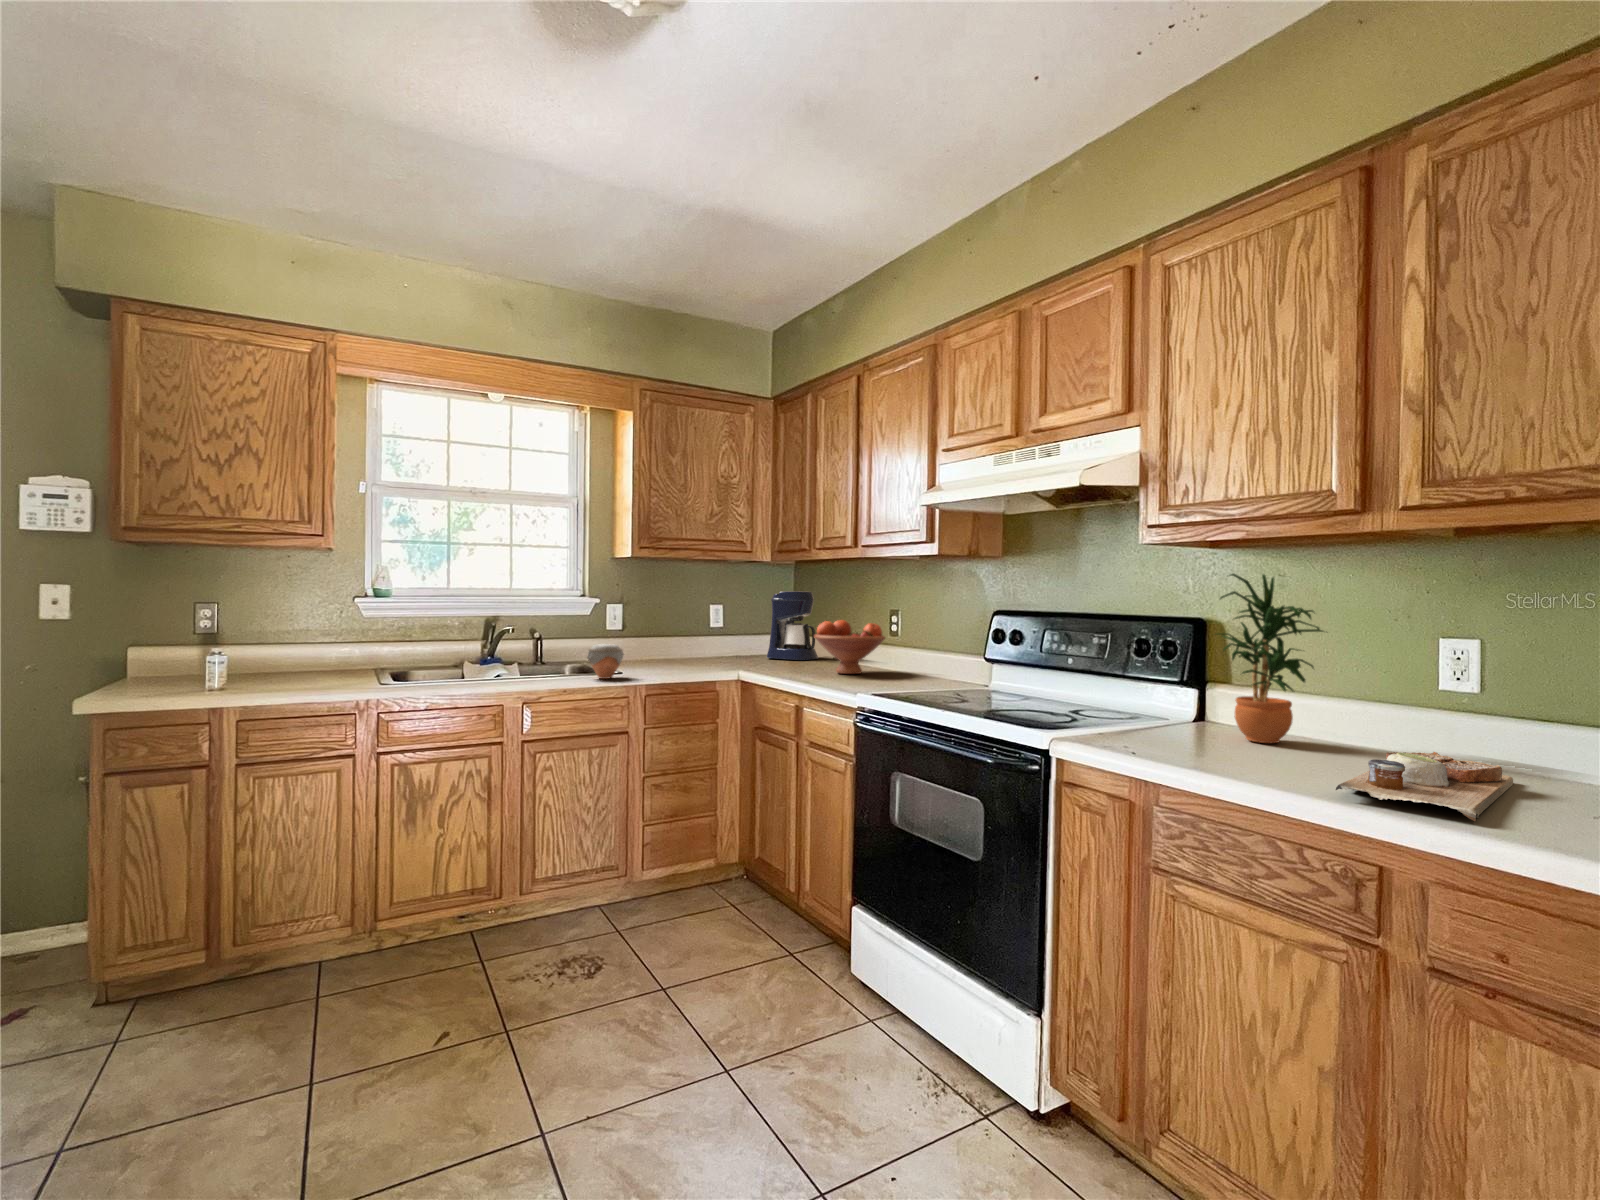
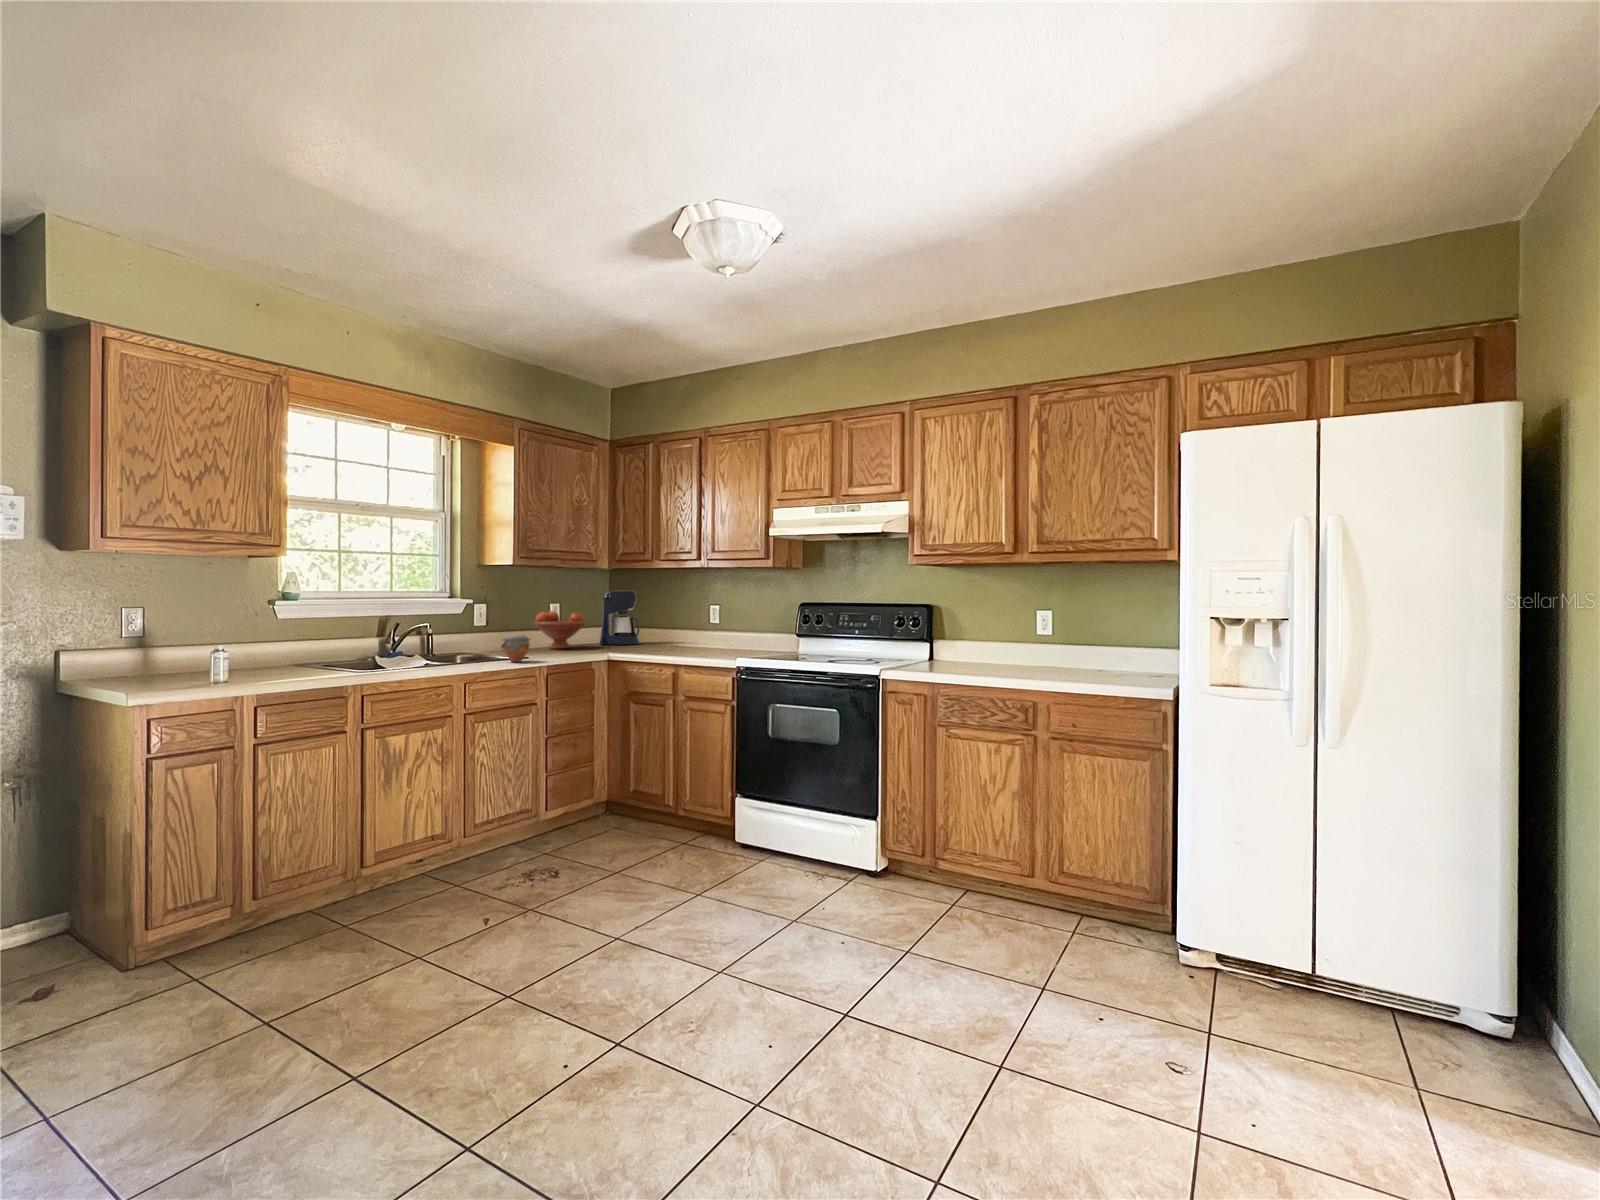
potted plant: present [1218,574,1324,743] -> none [947,581,998,665]
fruit bowl: present [815,620,885,674] -> present [534,611,586,649]
cutting board: present [1336,752,1513,821] -> none [1016,659,1067,679]

